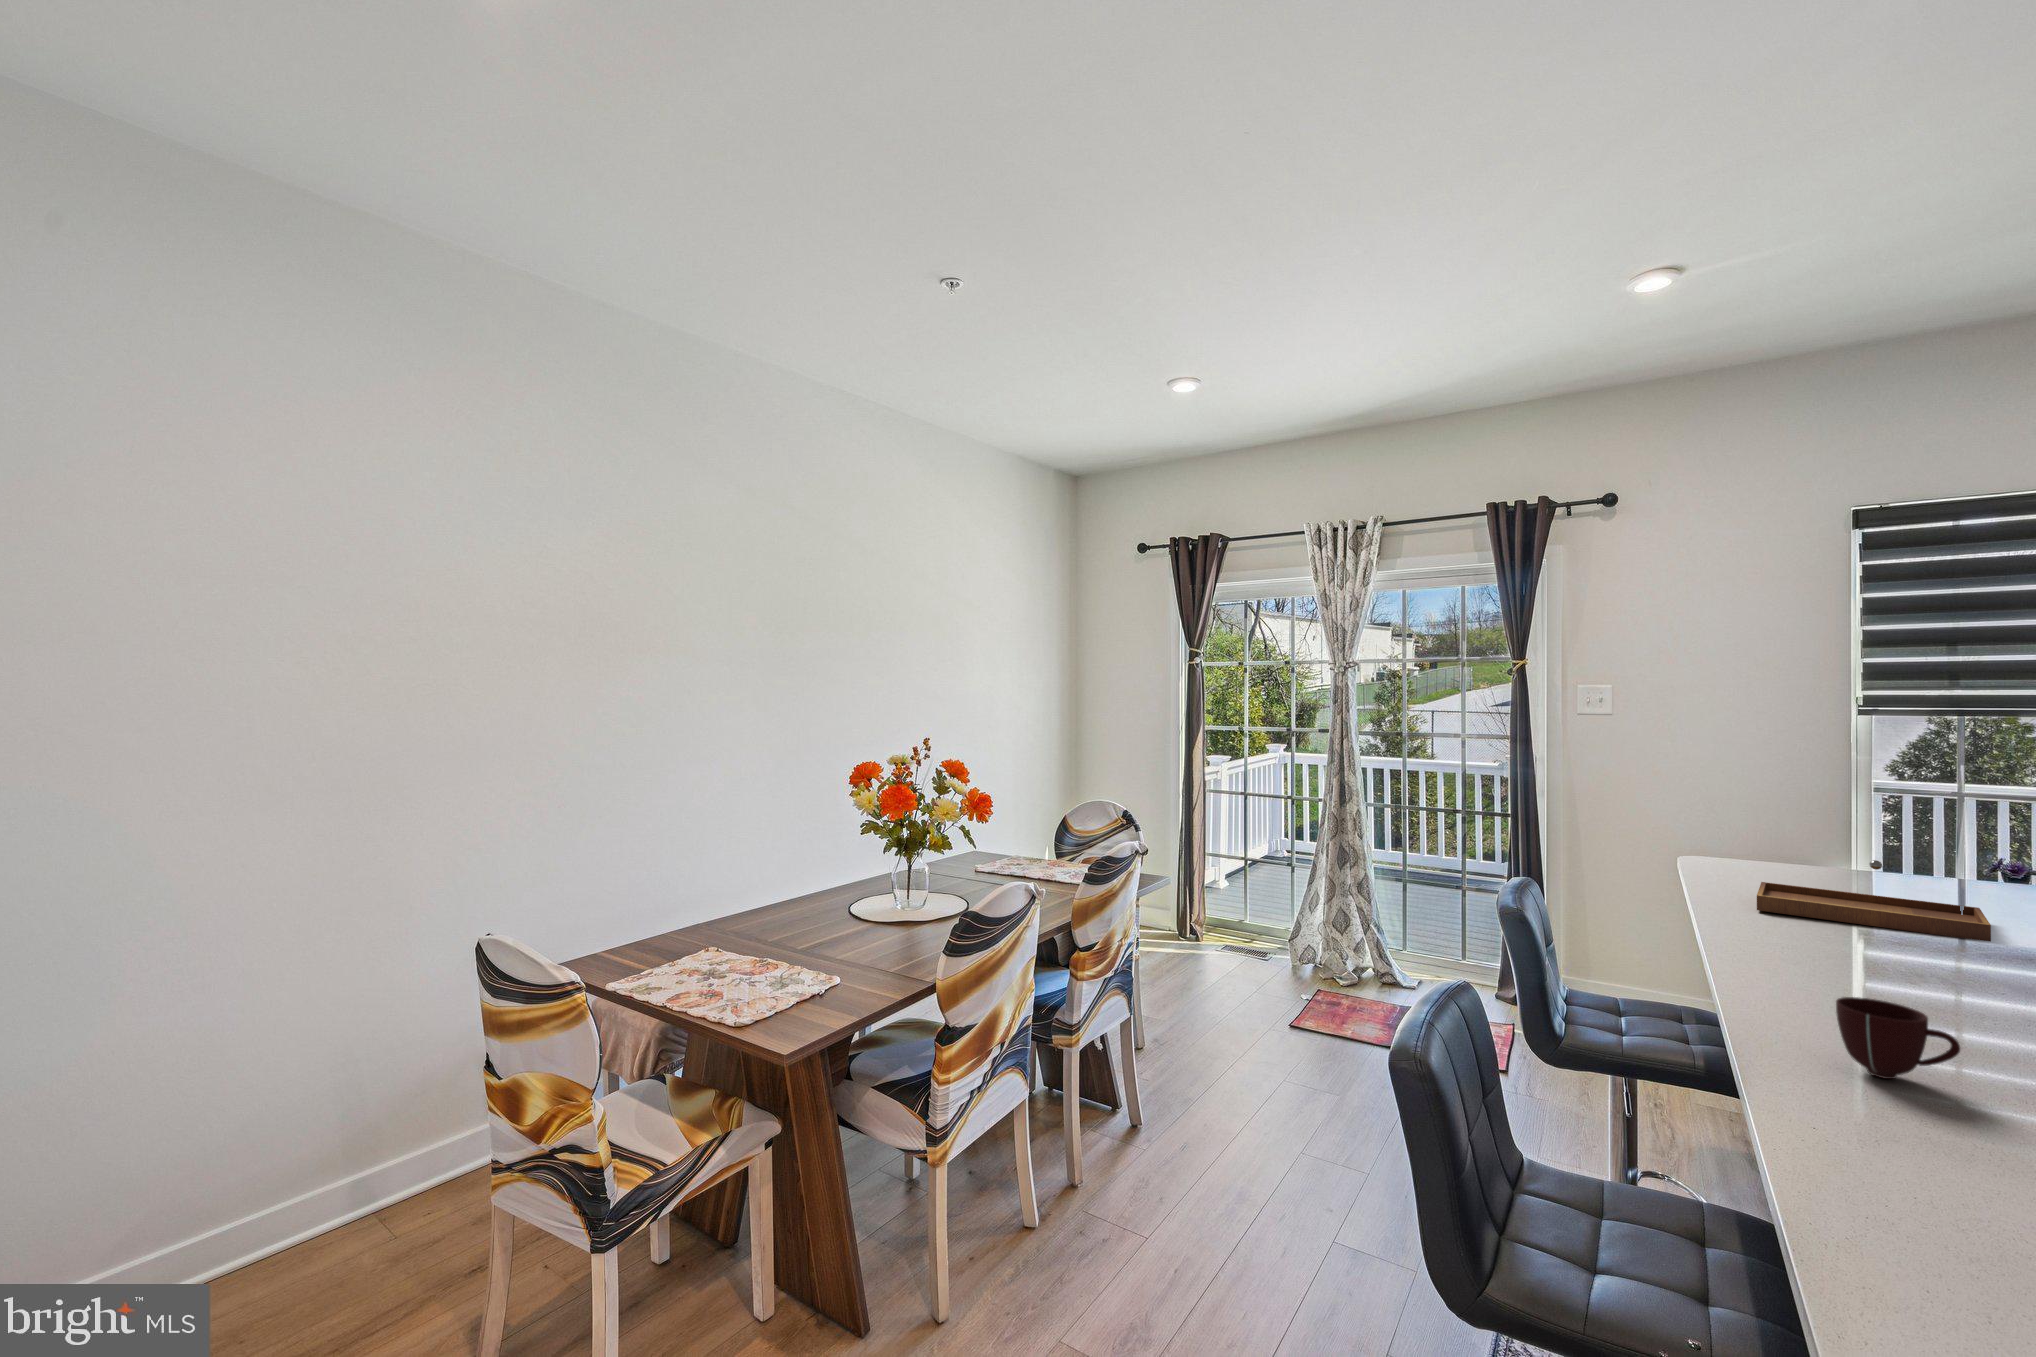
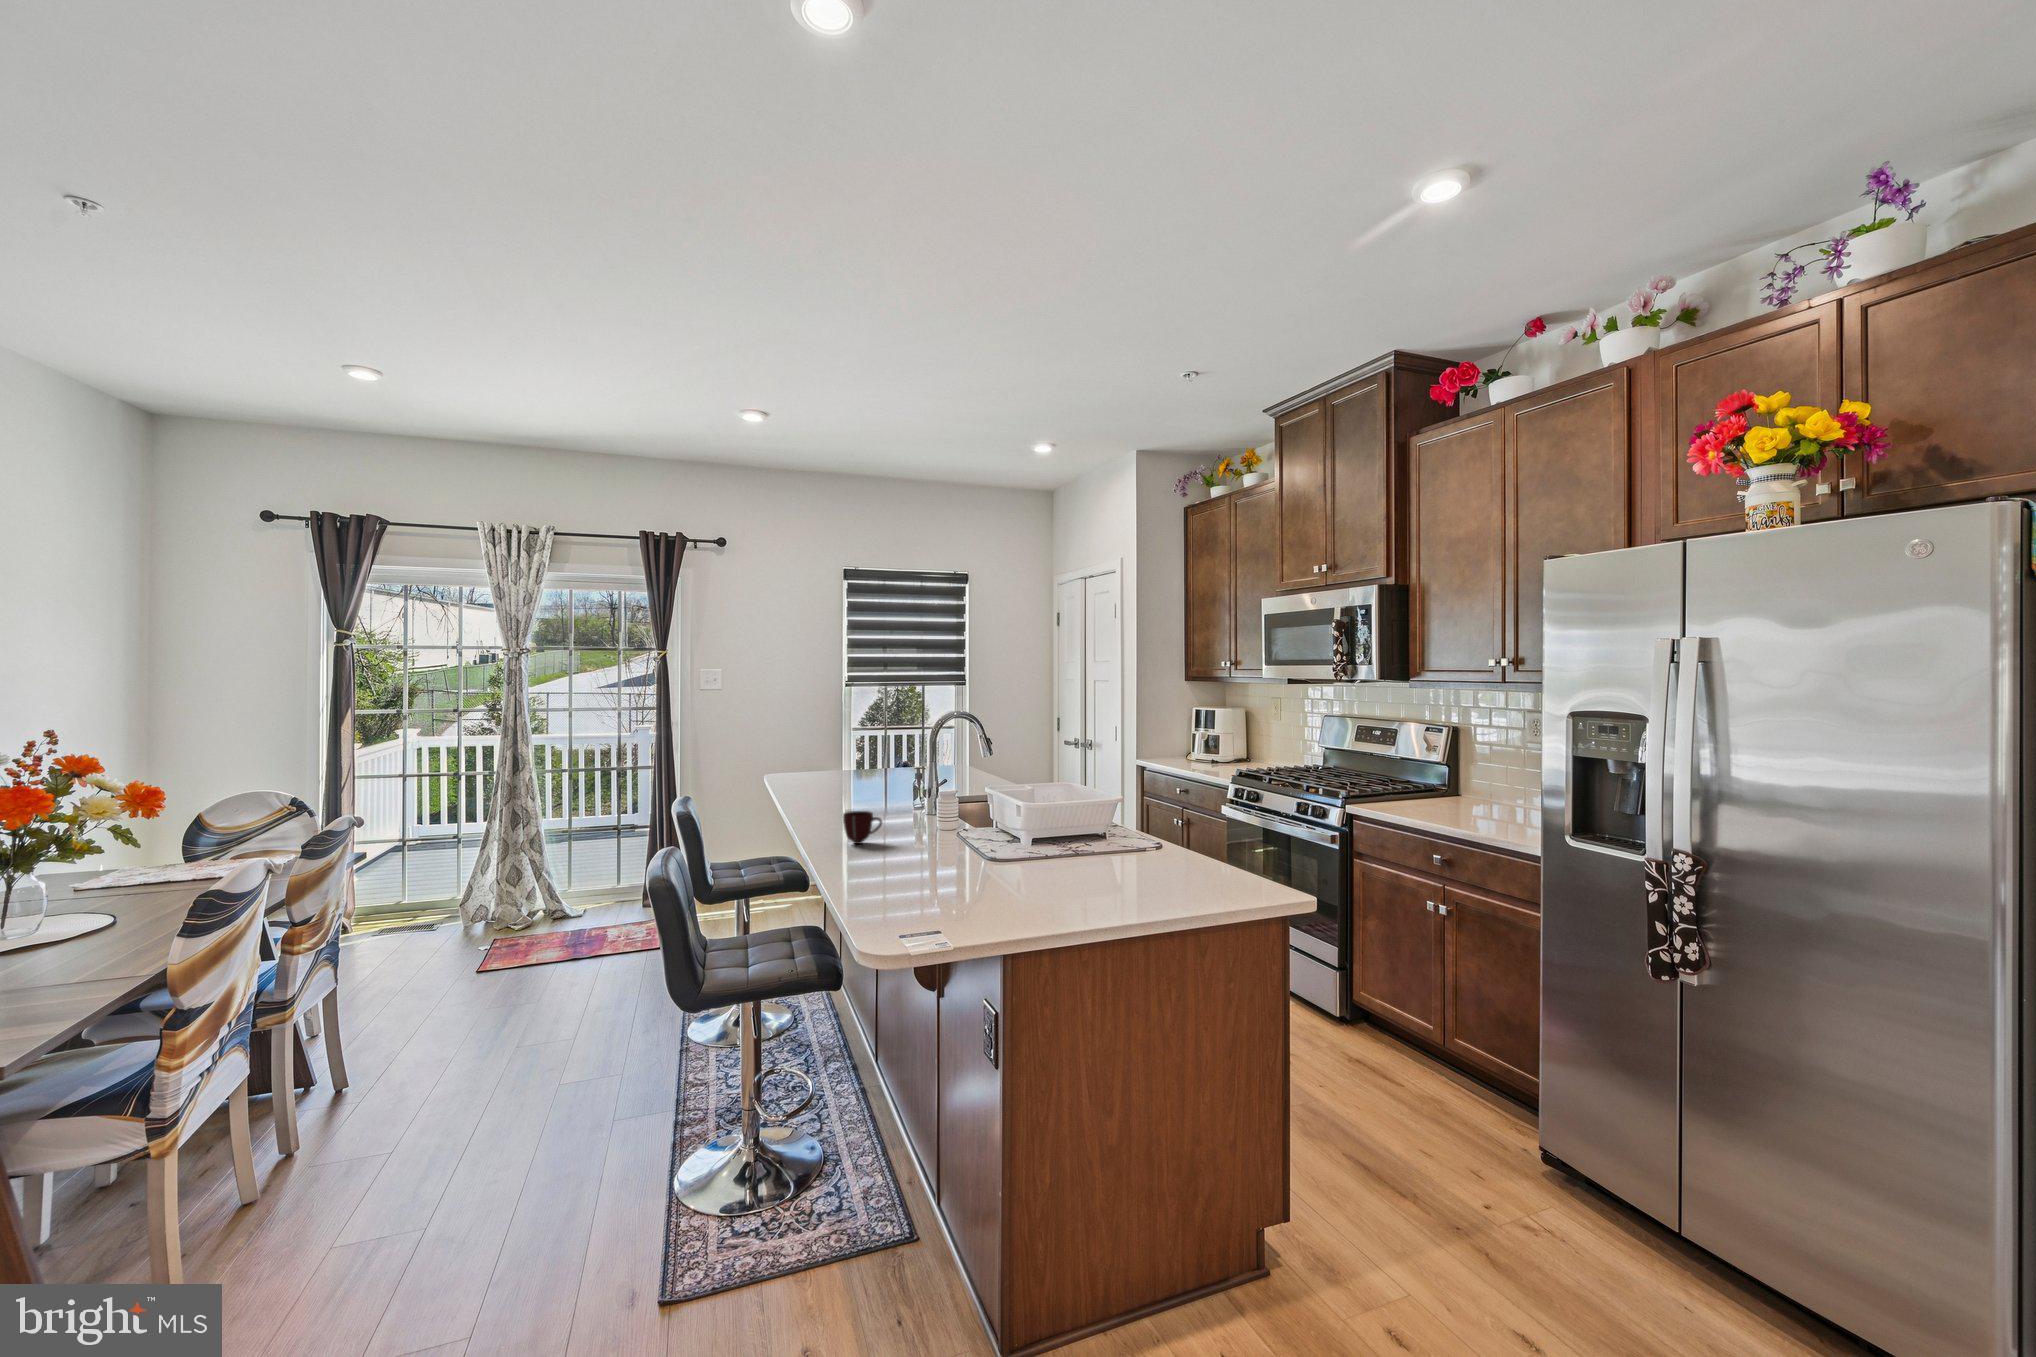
tray: present [1757,860,1991,942] -> none [806,760,895,795]

